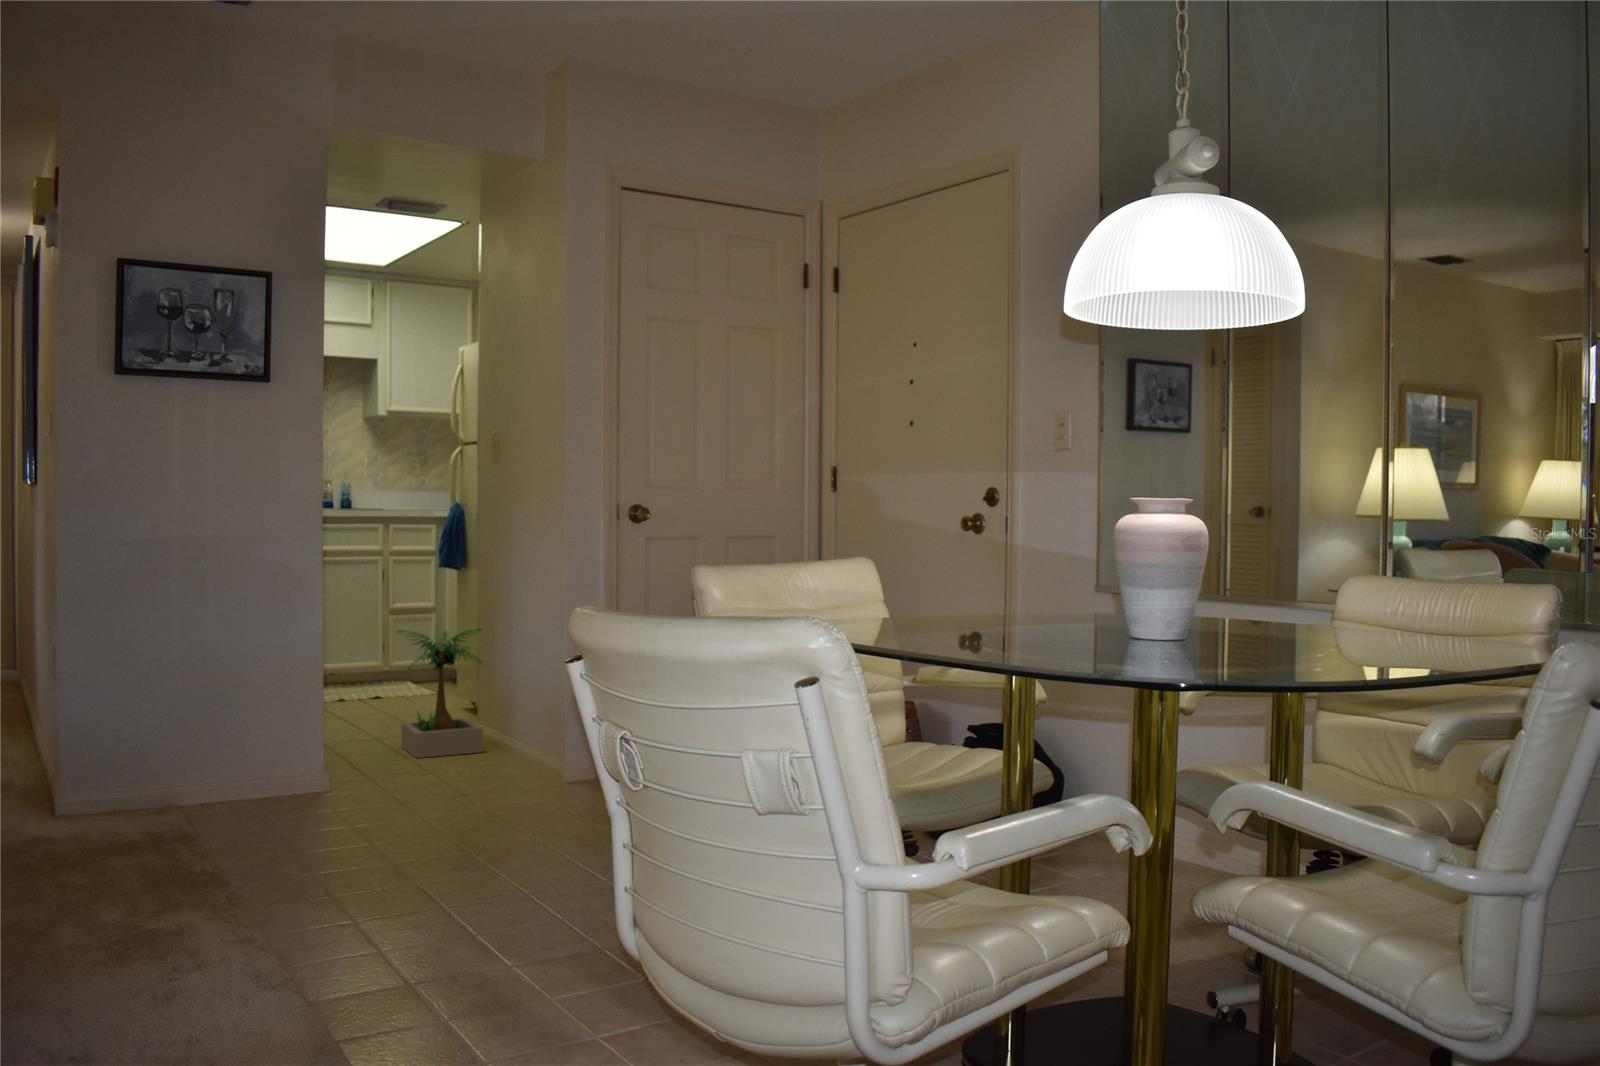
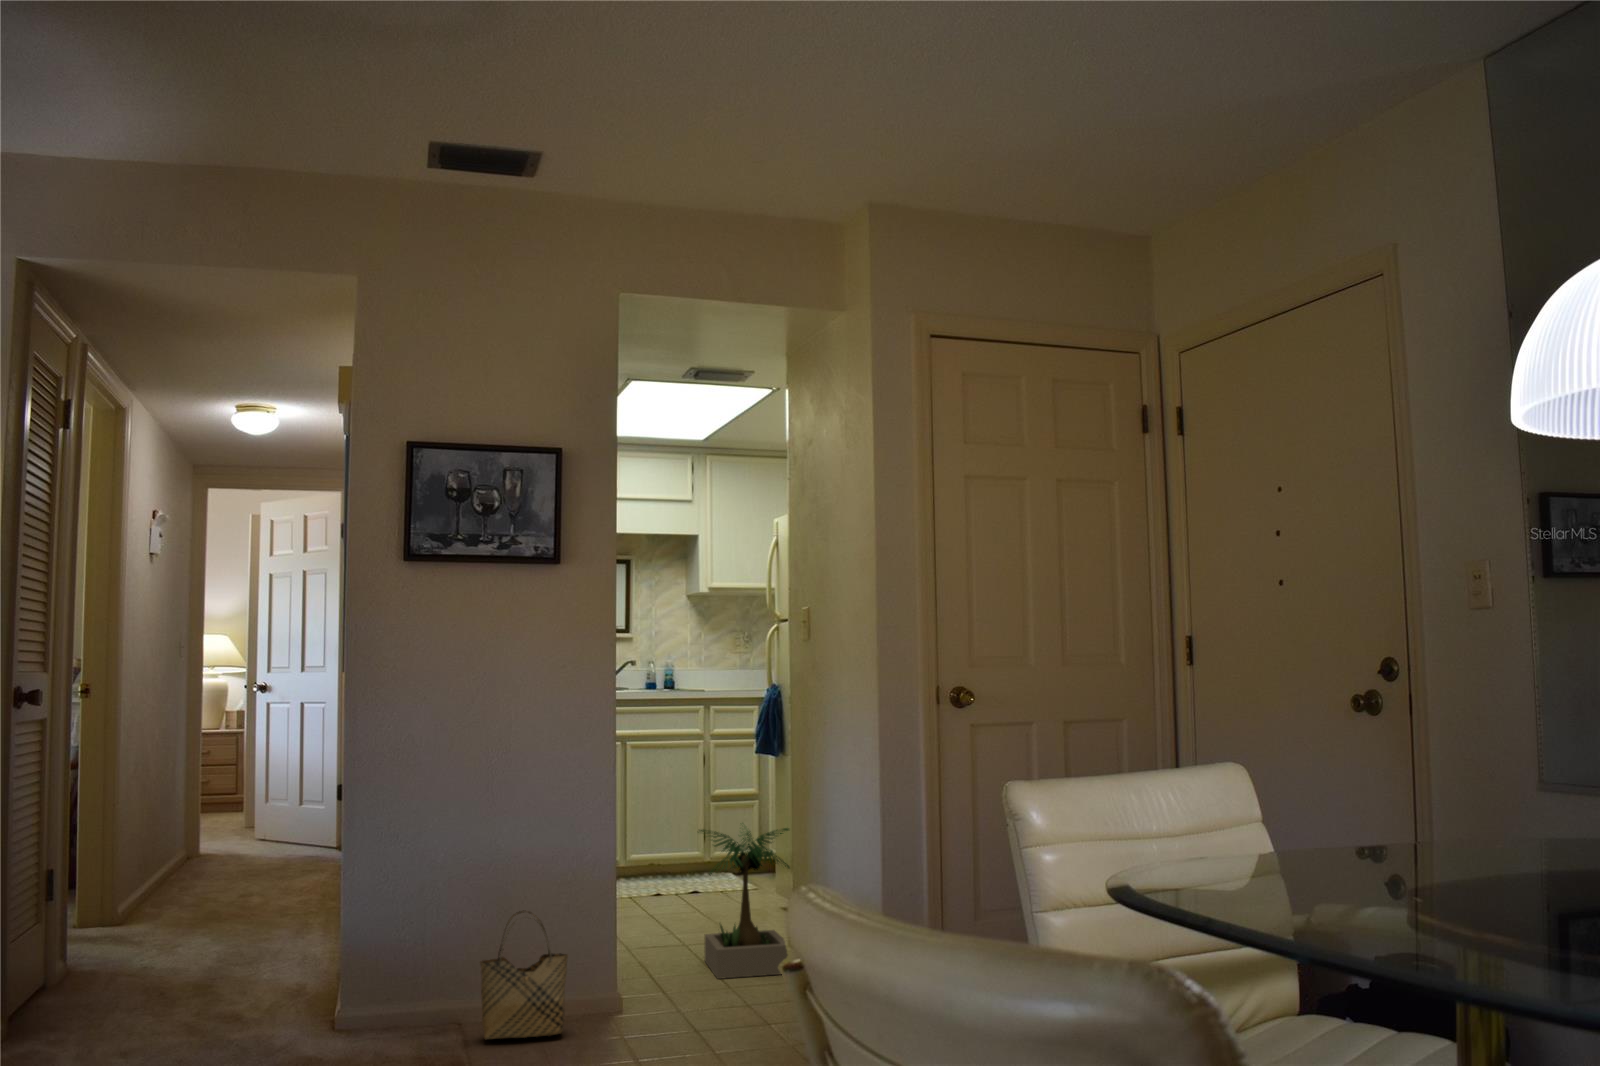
woven basket: none [203,696,287,806] -> present [480,911,568,1039]

